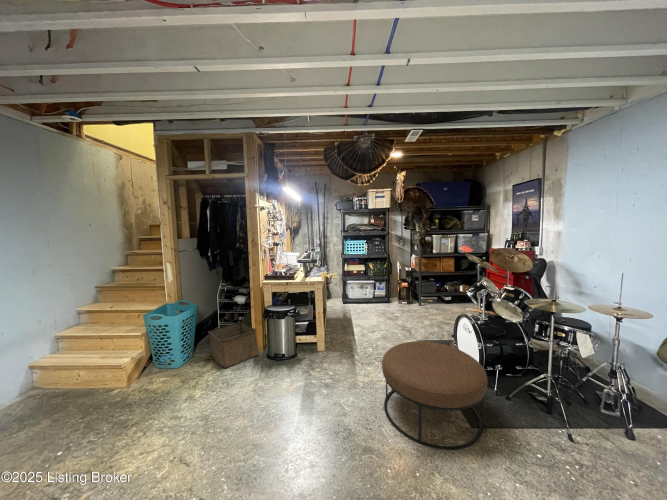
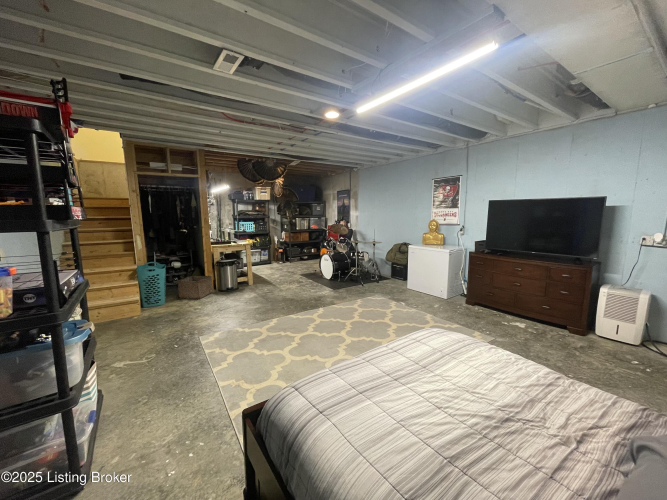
ottoman: present [382,341,488,450] -> none [297,265,337,296]

